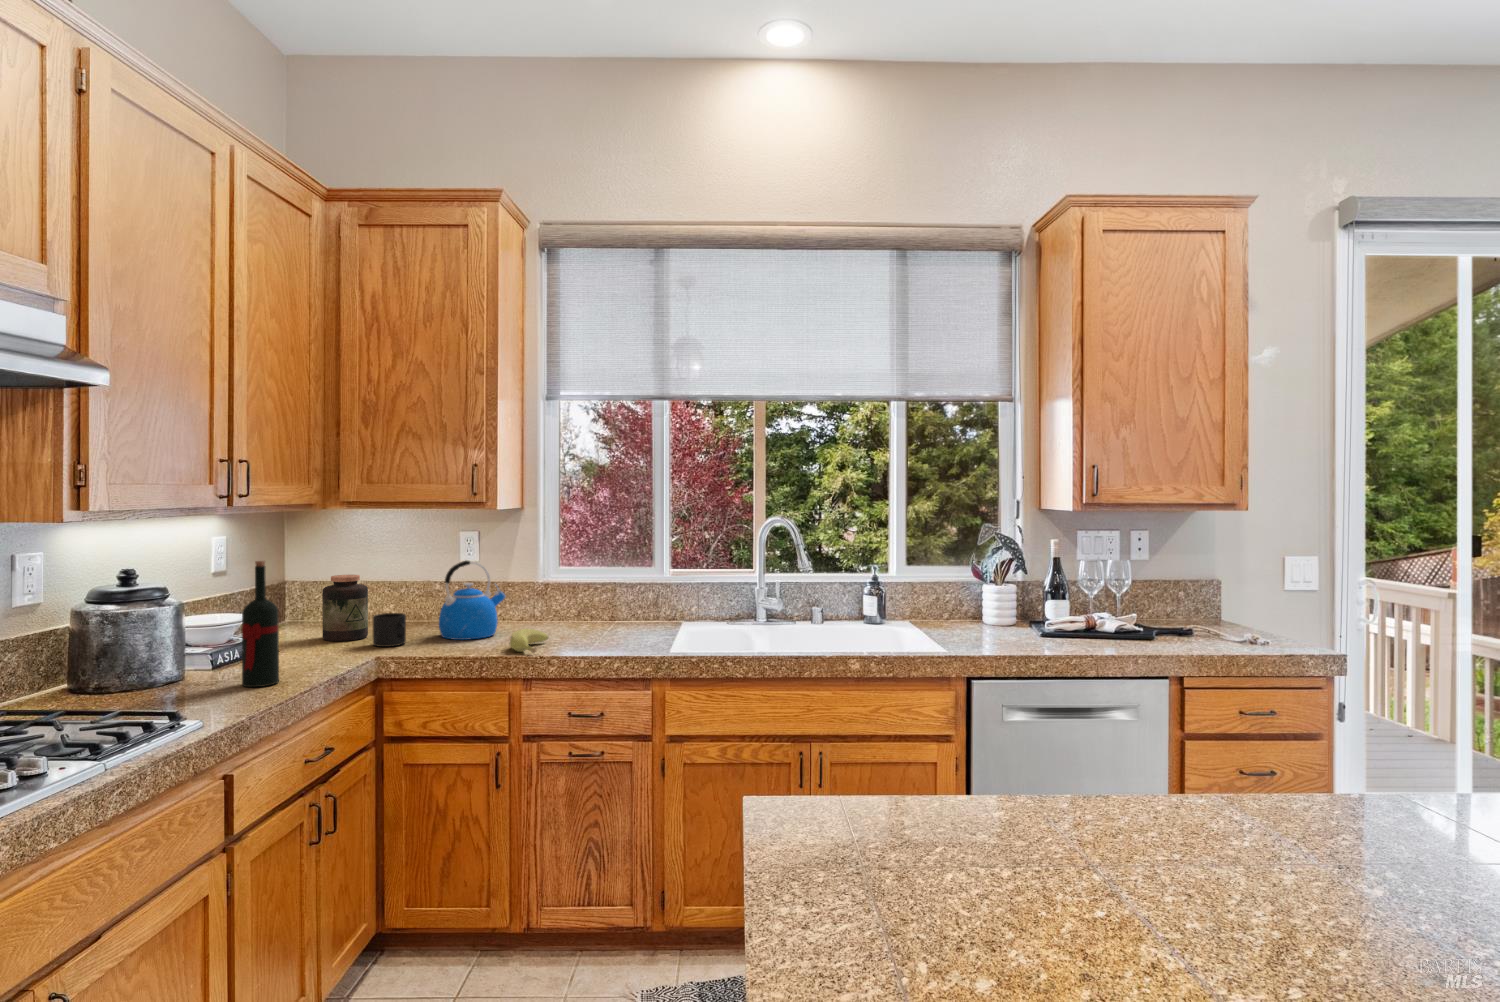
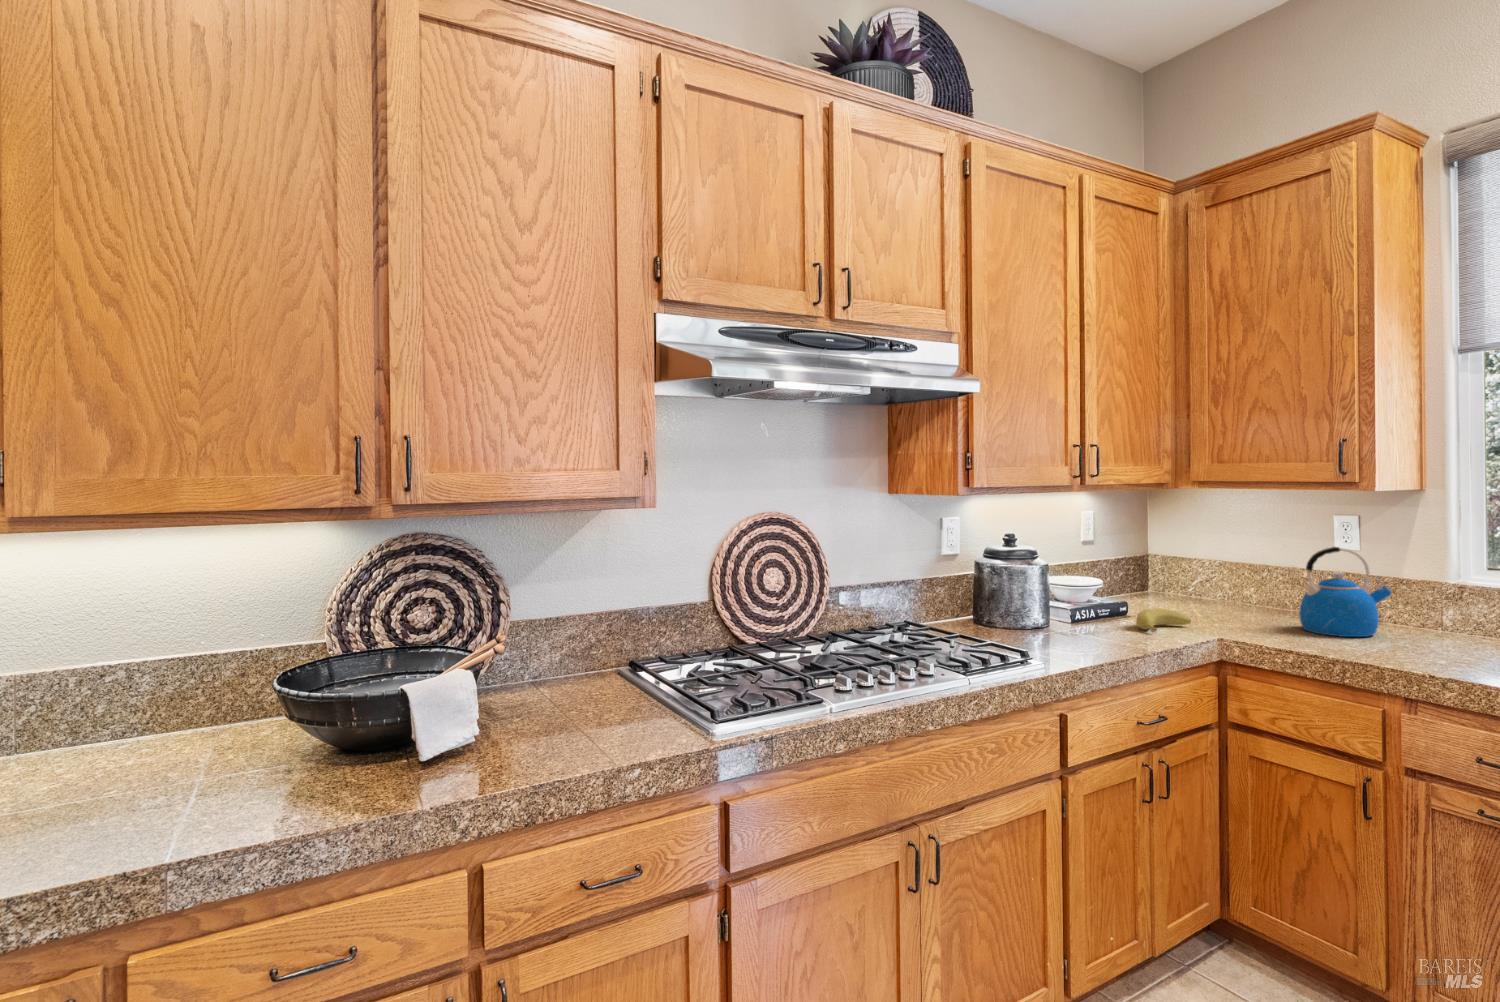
wine bottle: present [242,561,279,687] -> none [1085,534,1118,646]
jar: present [322,575,368,641] -> none [1173,554,1219,619]
mug: present [373,613,406,647] -> none [1220,596,1257,630]
banana: present [510,629,549,653] -> present [1136,608,1191,632]

